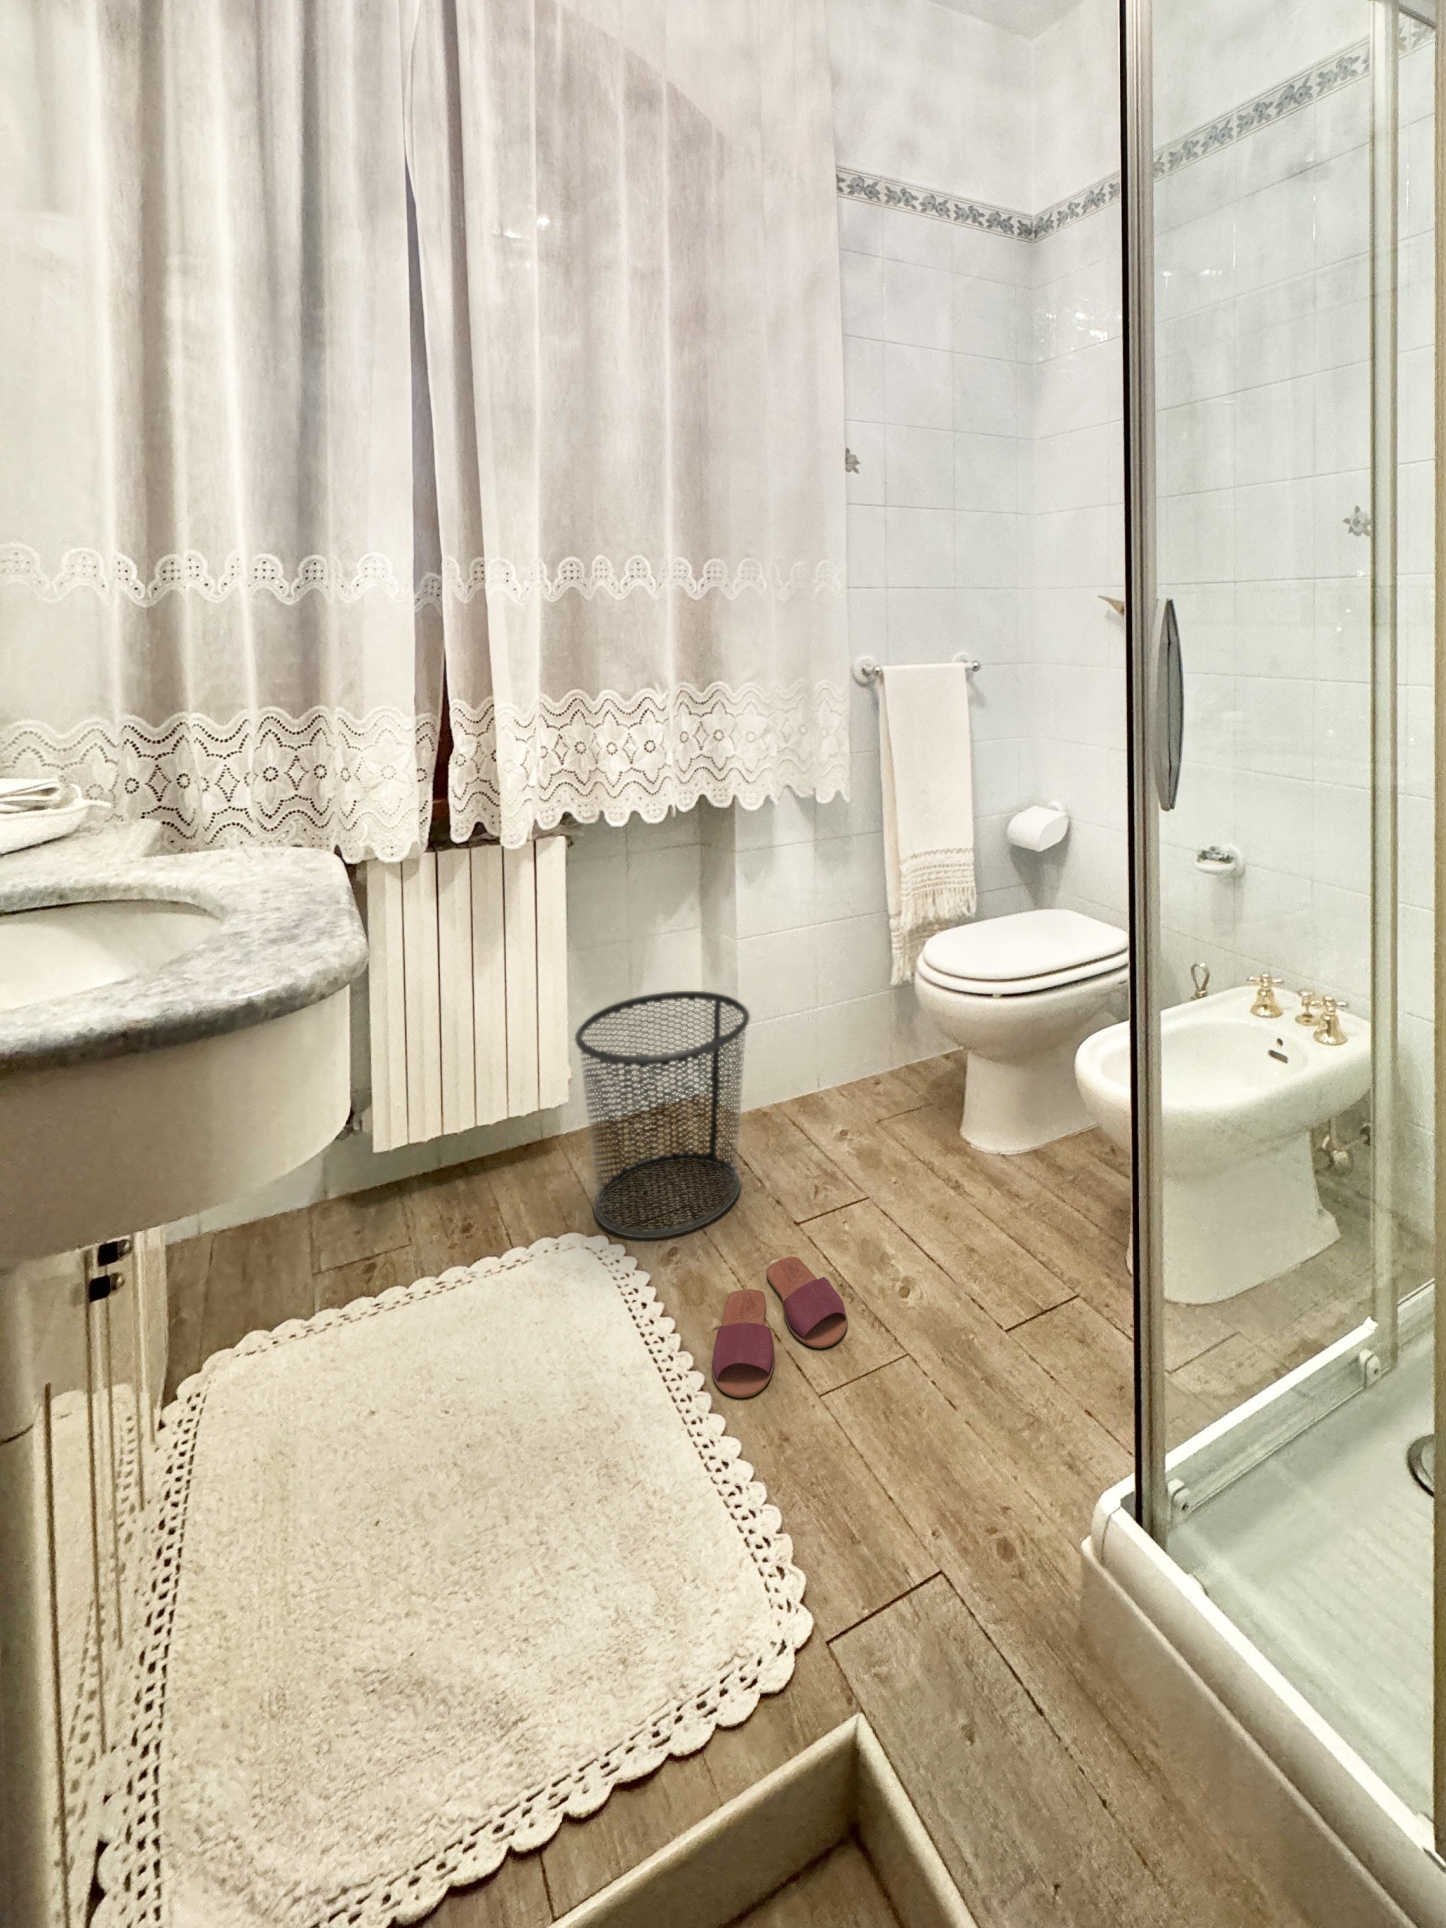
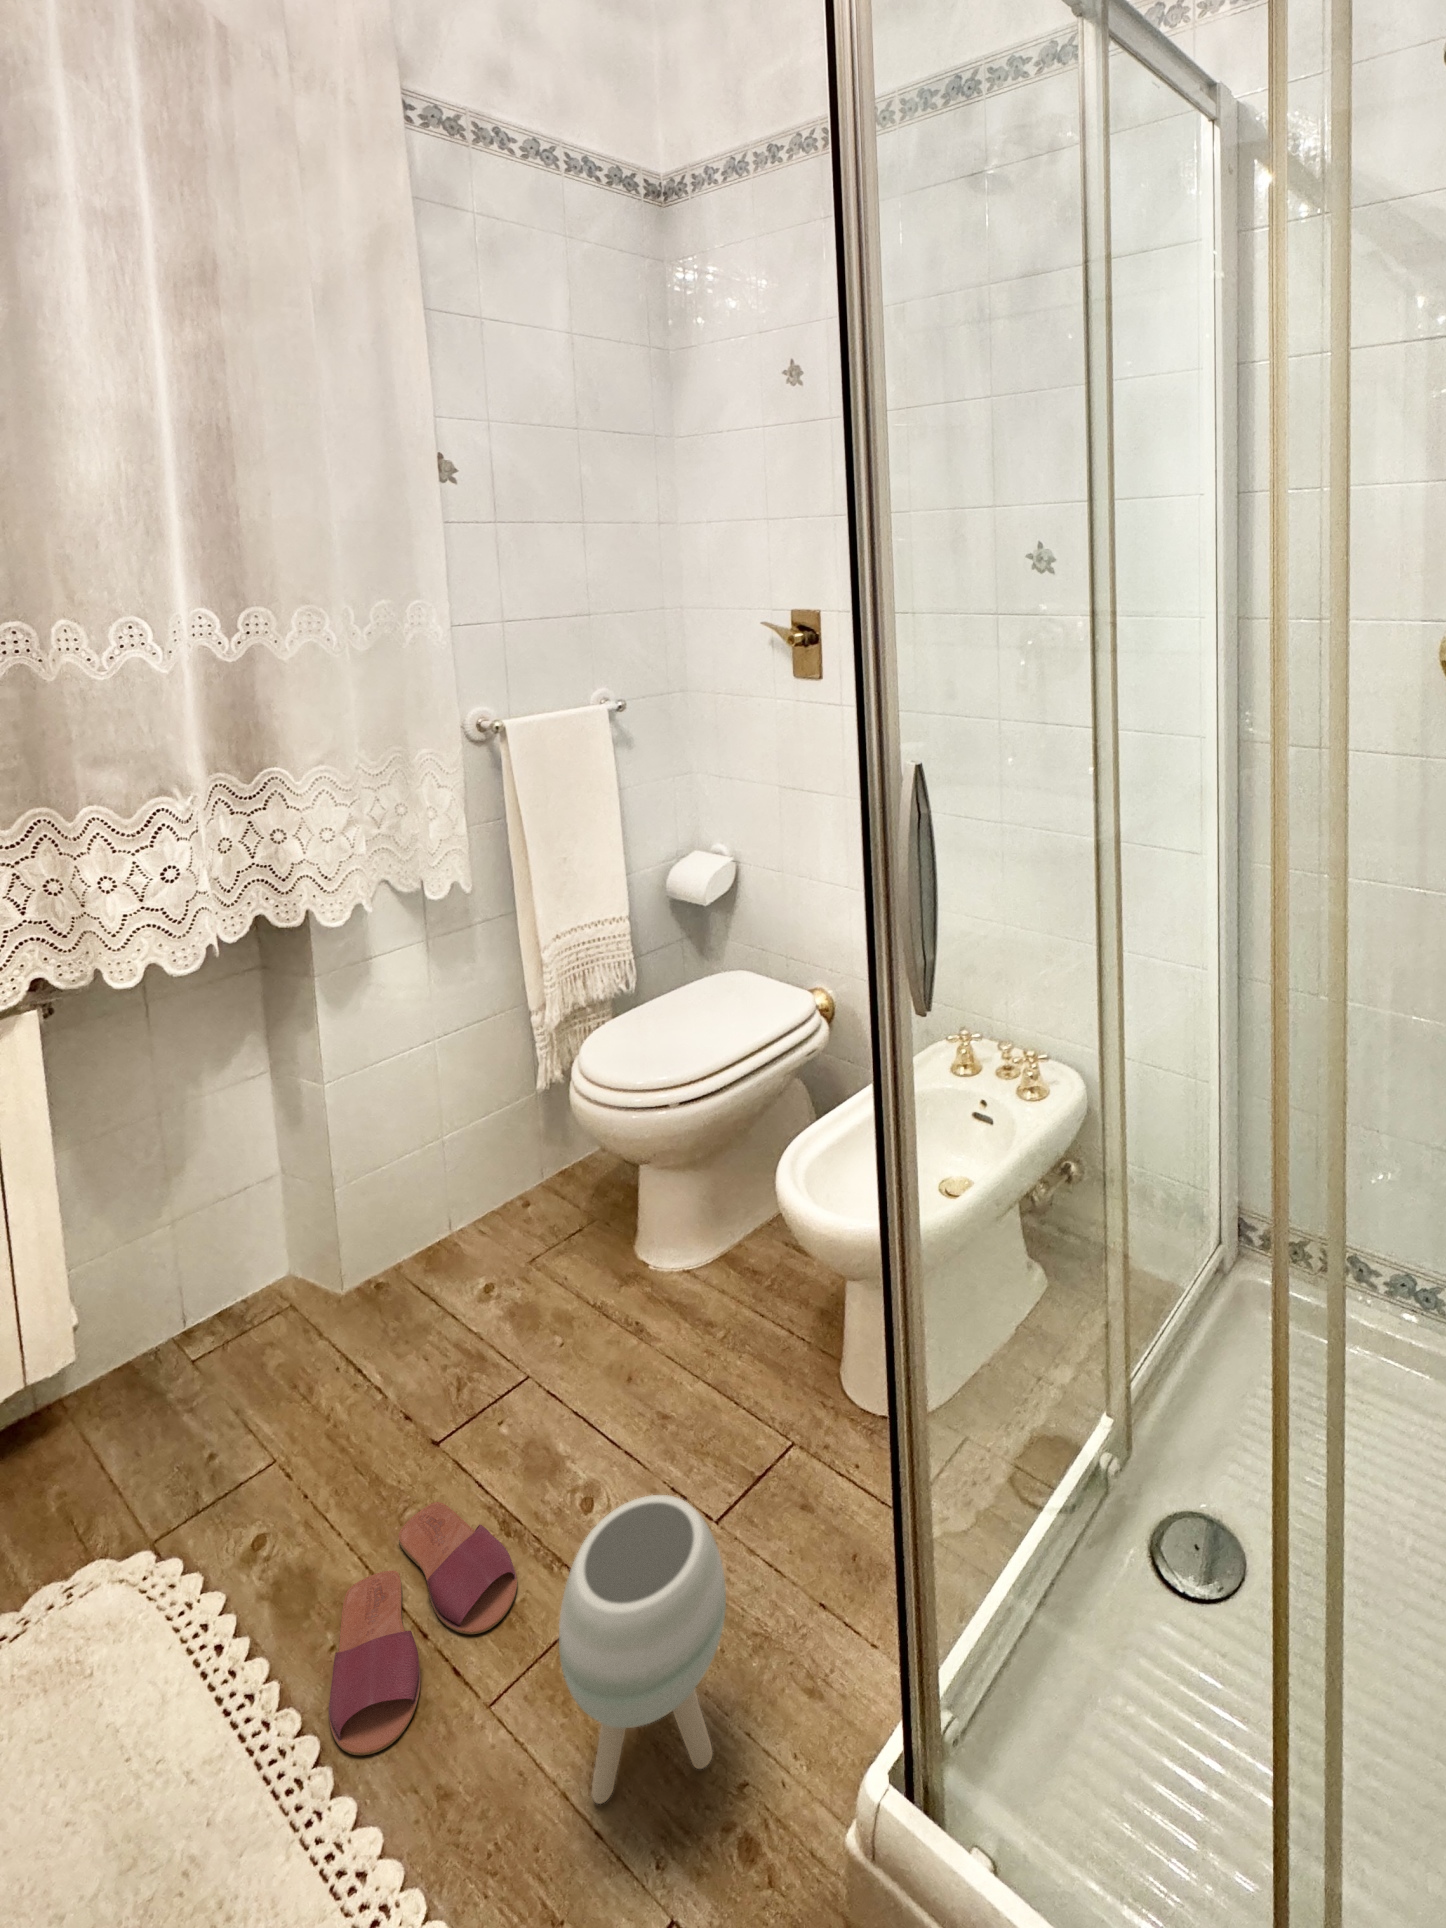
waste bin: present [575,991,750,1238] -> none [75,1173,352,1541]
planter: none [872,1254,1002,1485] -> present [559,1495,726,1804]

